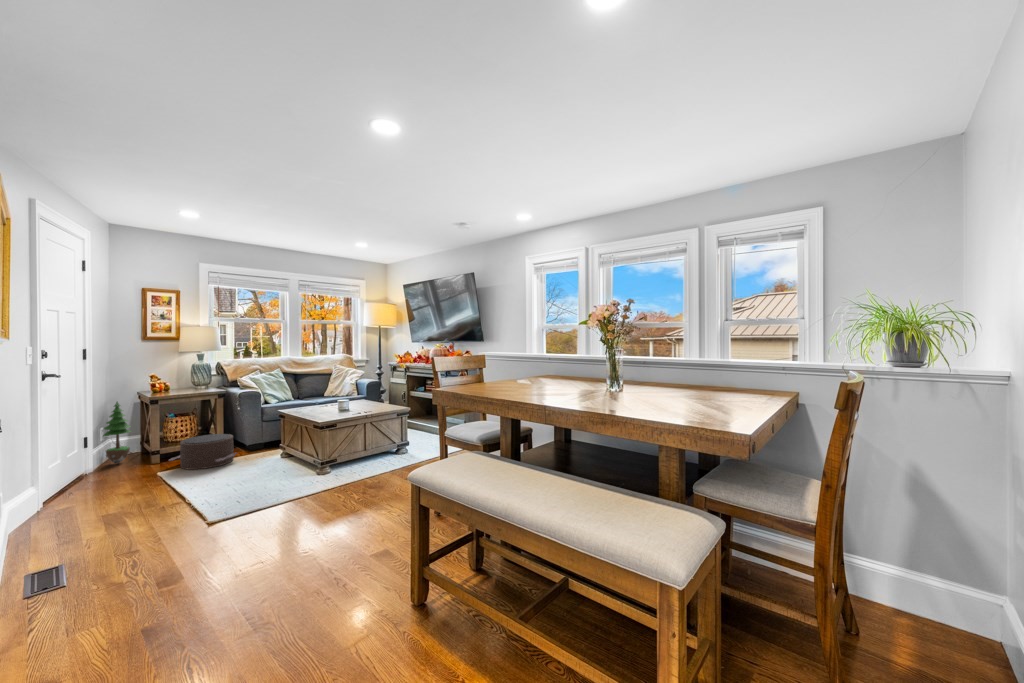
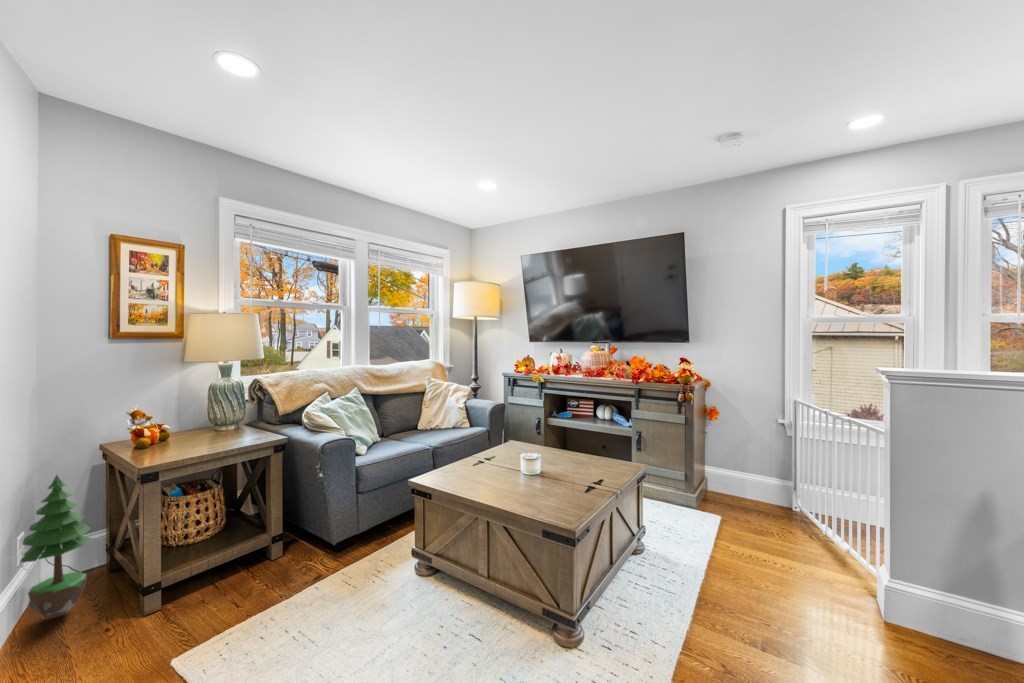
pouf: present [170,434,236,470] -> none [184,530,333,636]

